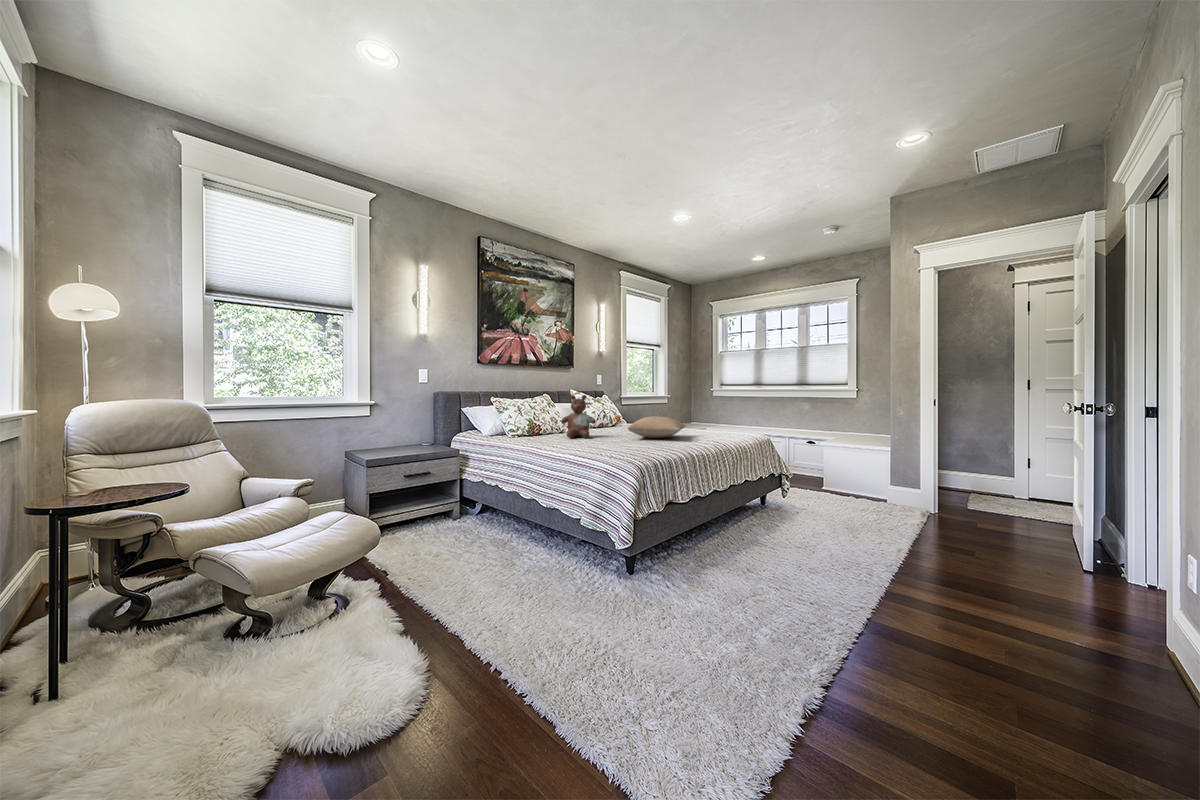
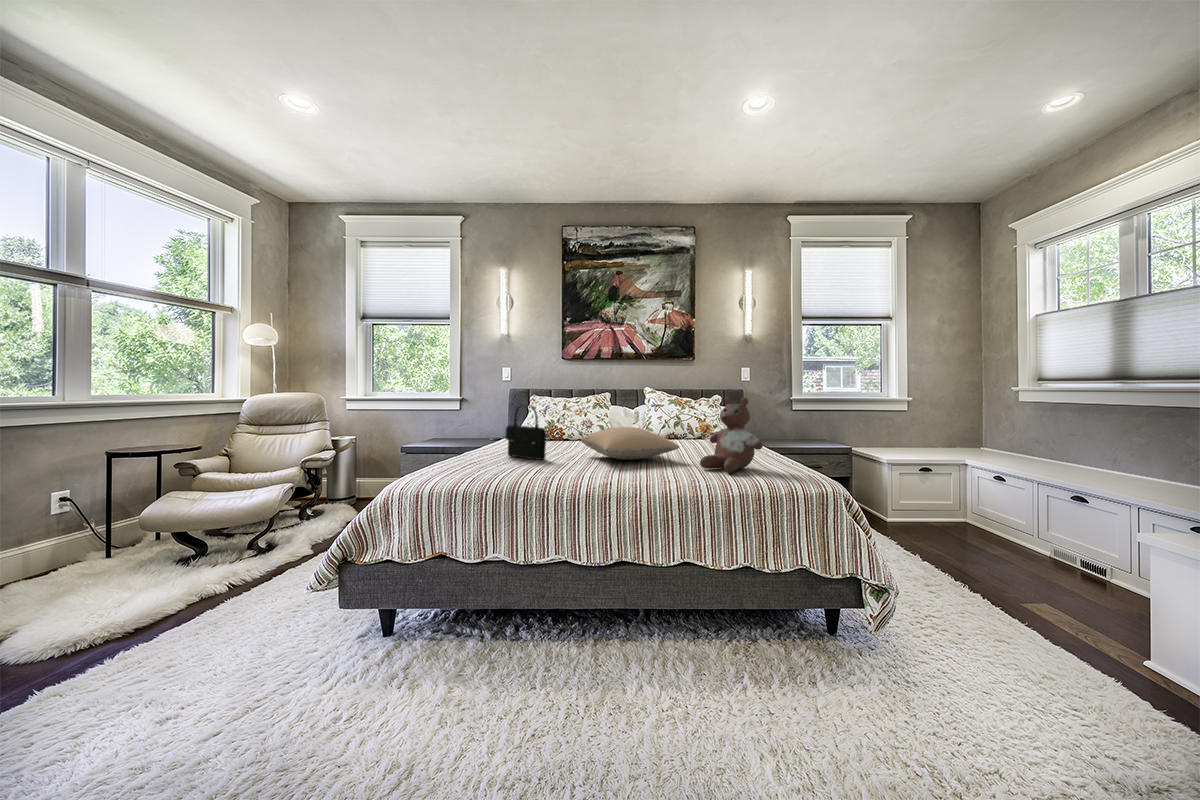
stuffed bear: present [561,395,596,438] -> present [700,397,763,473]
handbag: none [595,403,630,446] -> present [505,405,546,460]

